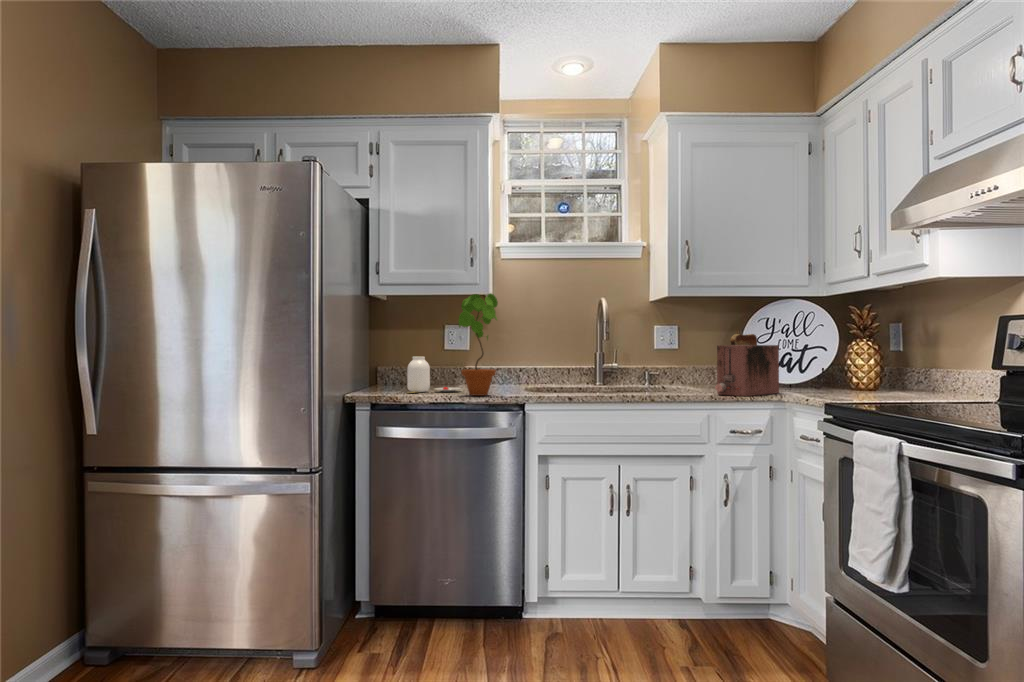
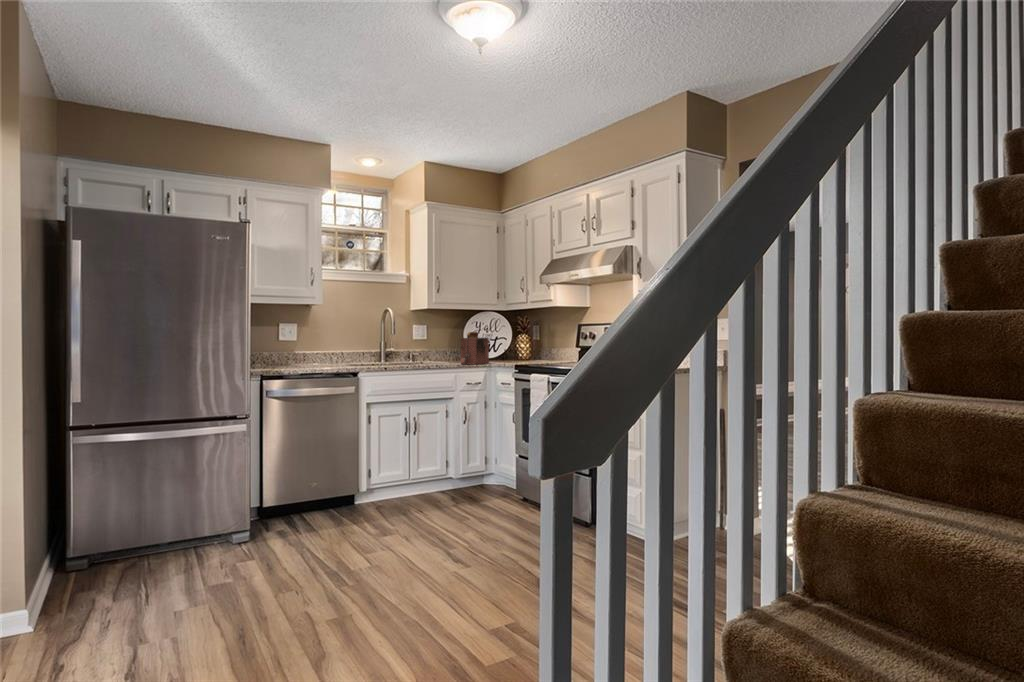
potted plant: present [459,293,498,396] -> none [317,307,343,369]
jar: present [407,357,462,393] -> none [271,345,311,369]

